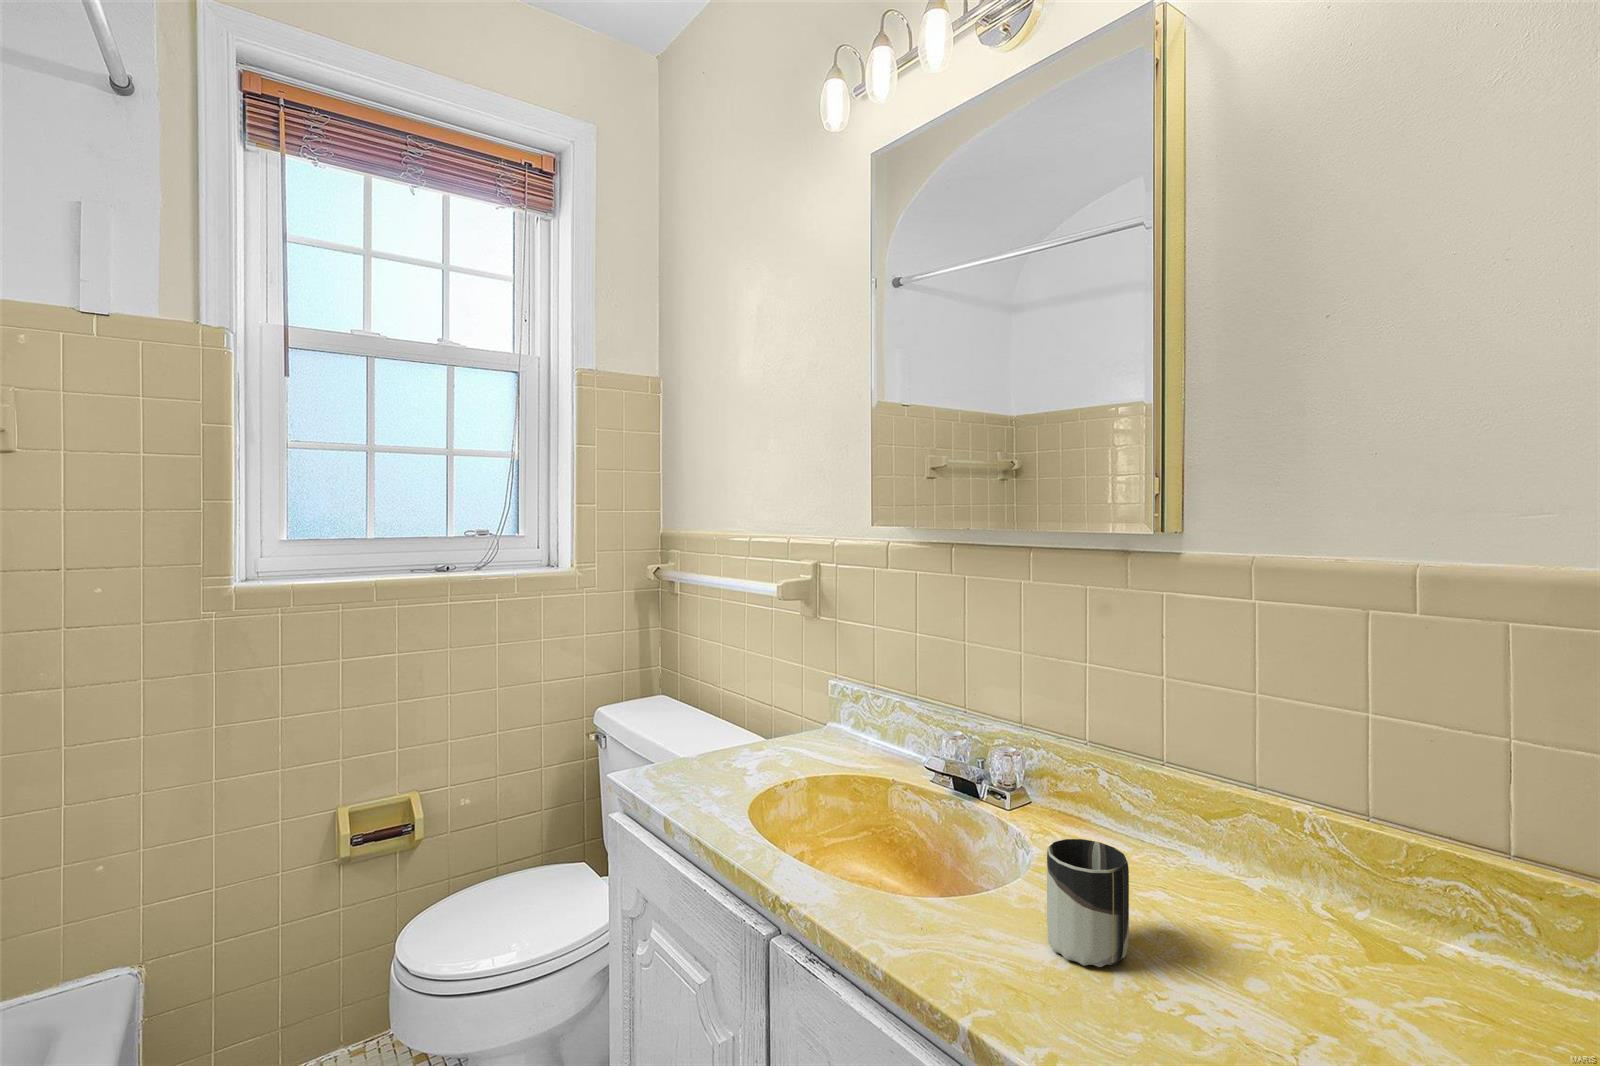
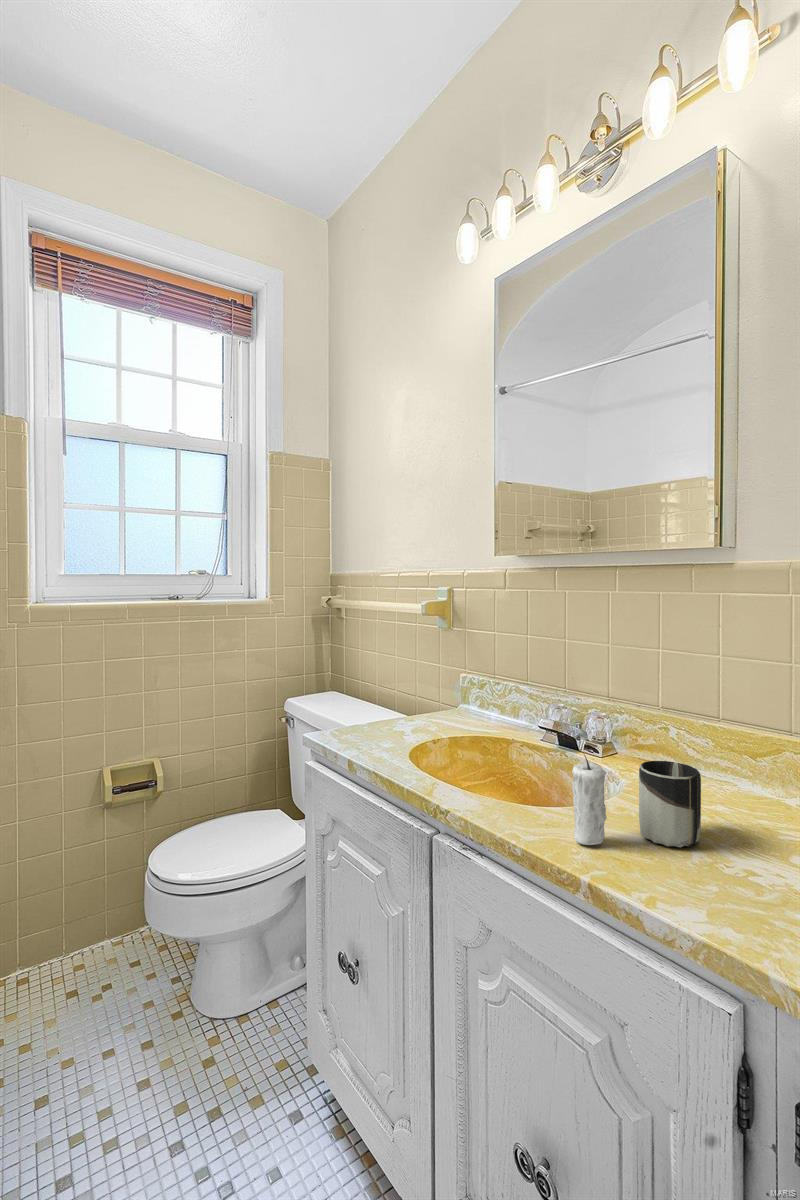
candle: none [954,831,1001,966] -> present [572,755,607,845]

